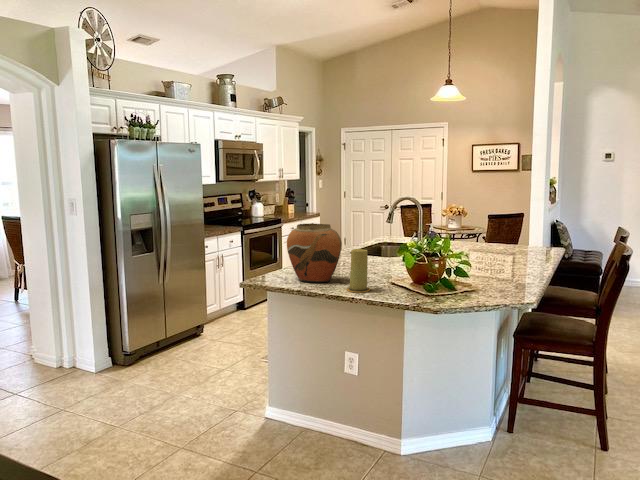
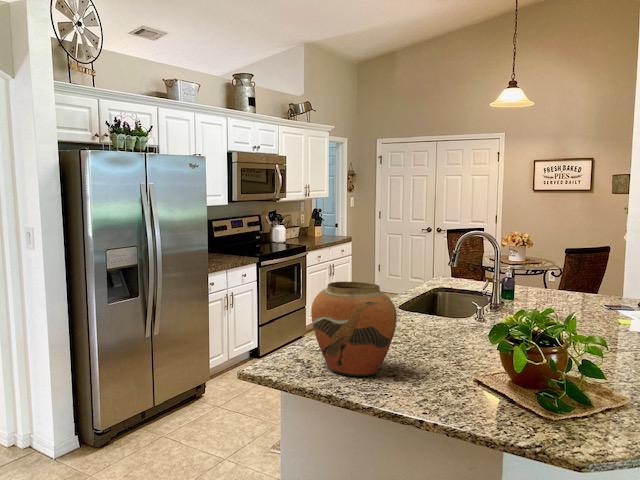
candle: present [347,249,370,293] -> none [407,330,445,405]

